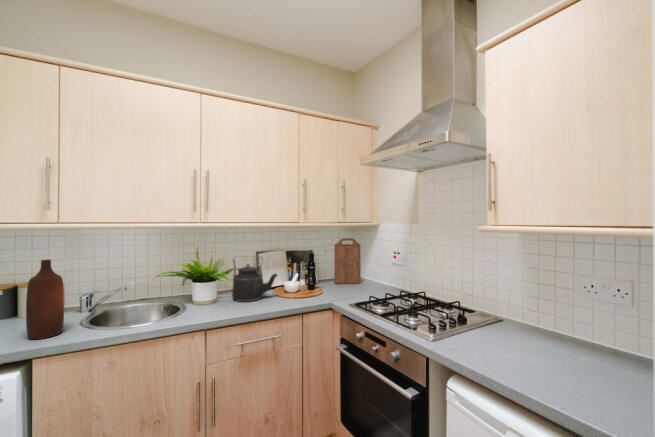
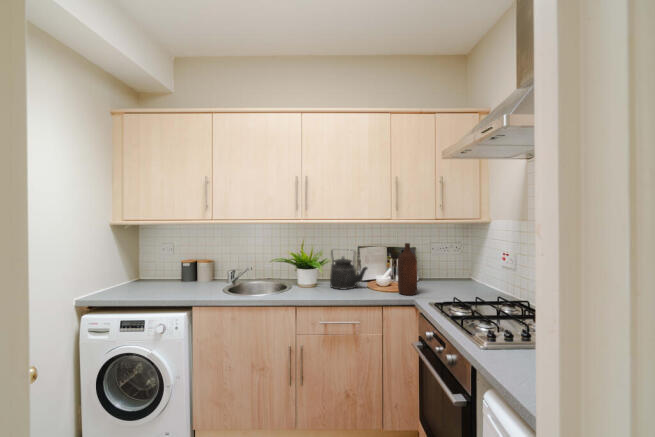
cutting board: present [334,238,361,284] -> none [437,236,467,285]
bottle: present [26,260,64,339] -> present [398,243,417,295]

